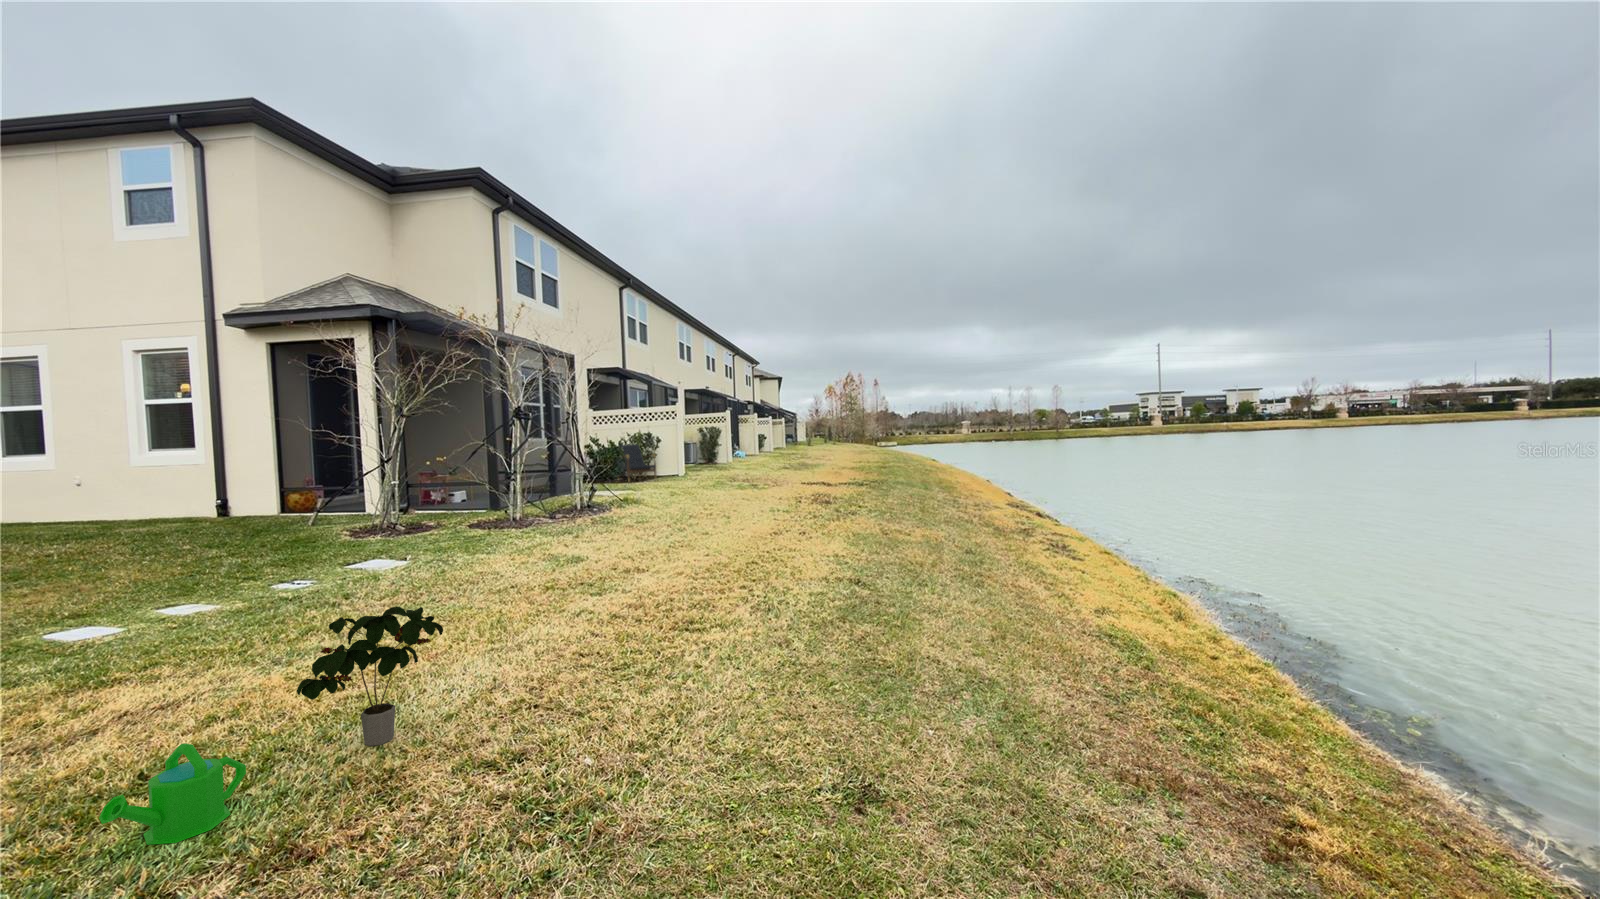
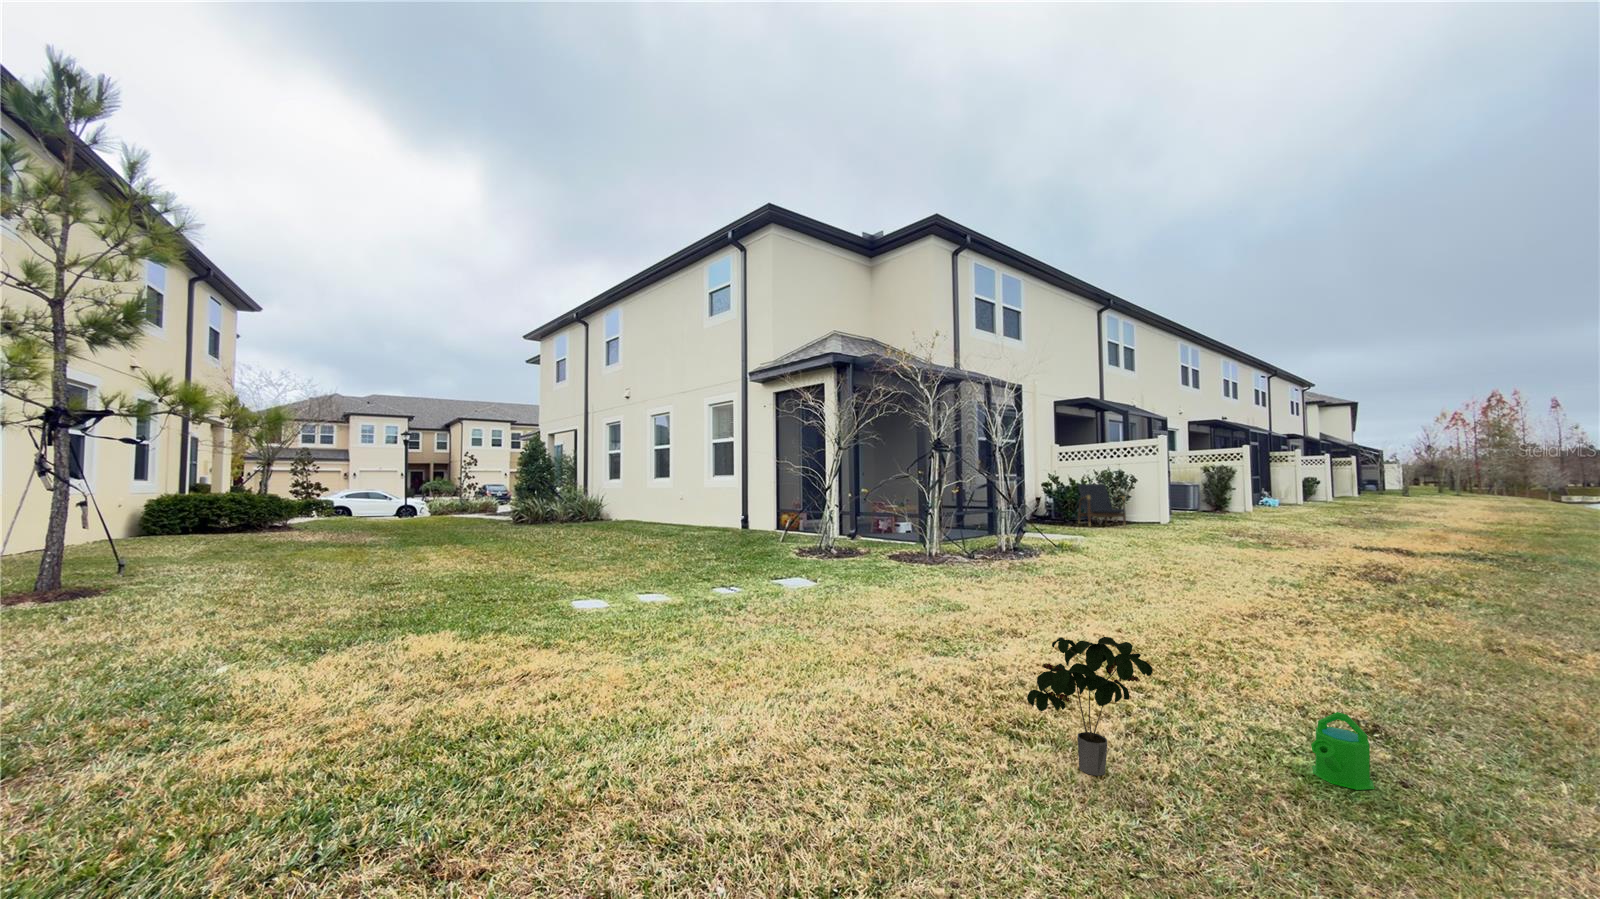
potted plant: present [296,607,443,746] -> present [1027,637,1153,776]
watering can: present [99,743,246,845] -> present [1311,712,1375,790]

